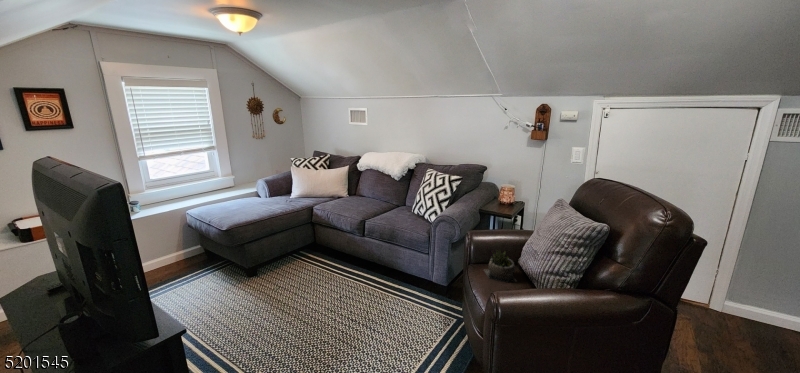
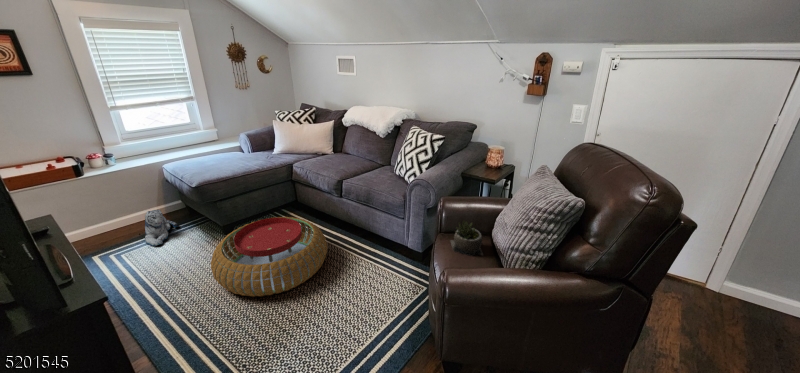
plush toy: none [168,254,201,291] -> present [145,210,178,247]
pouf: none [246,256,356,335] -> present [211,217,327,296]

